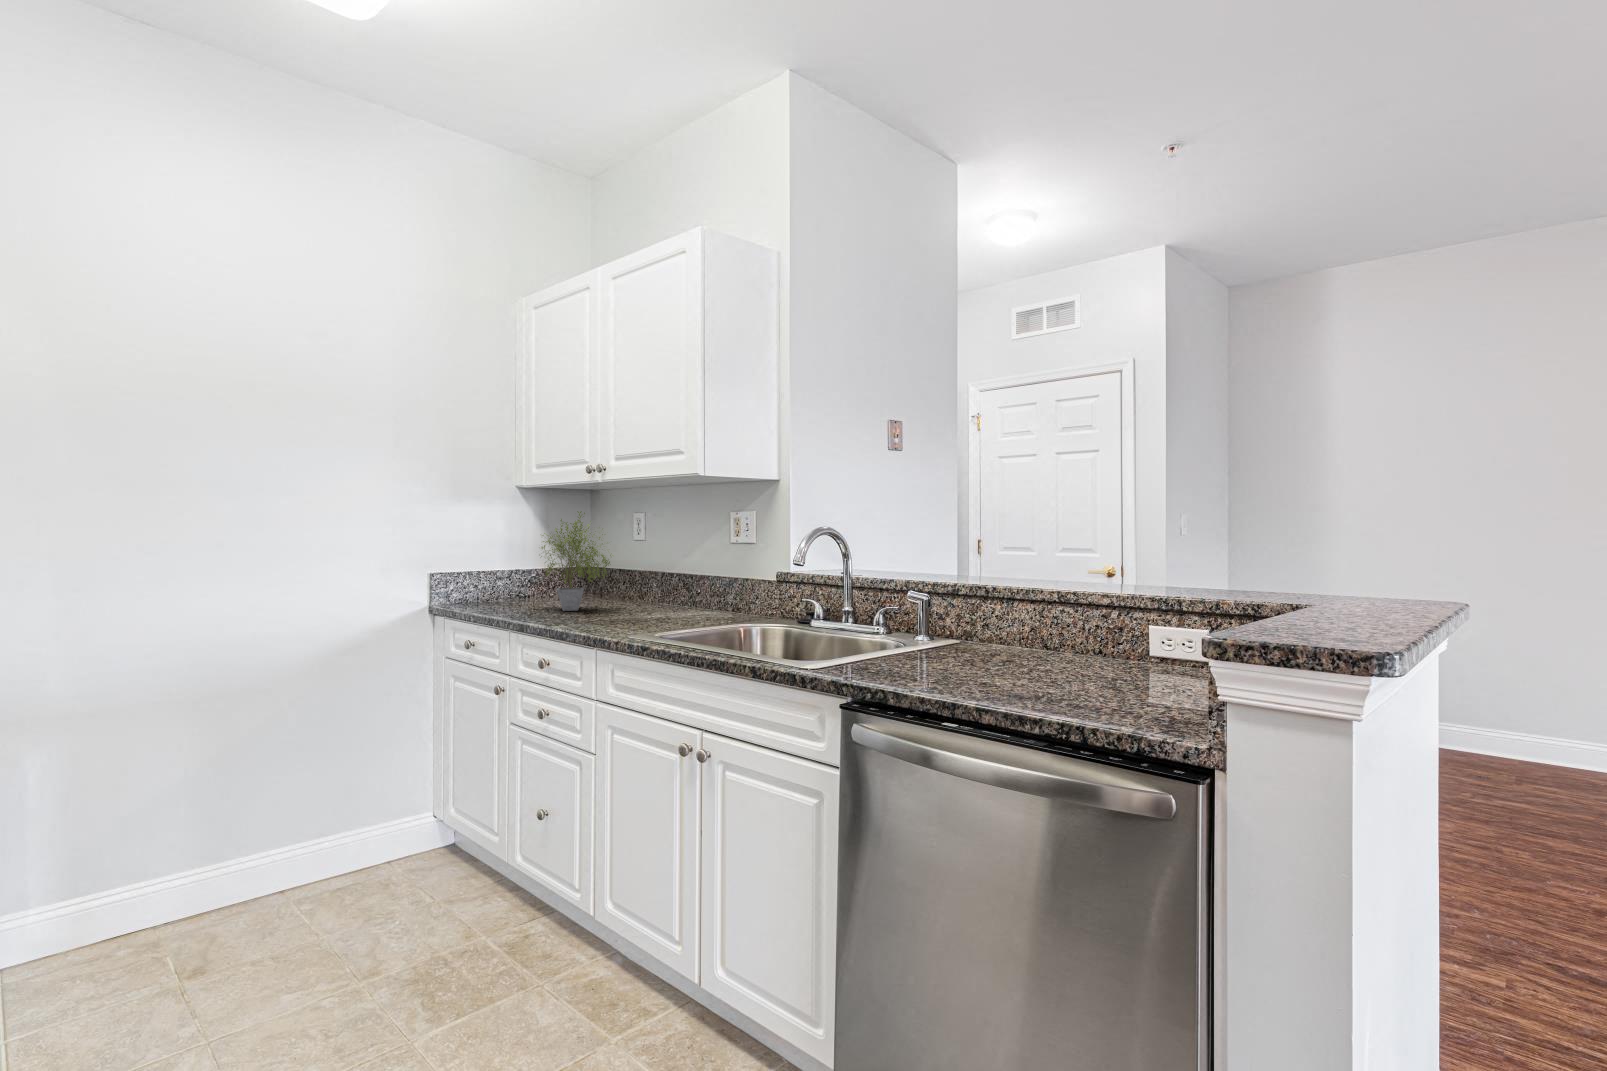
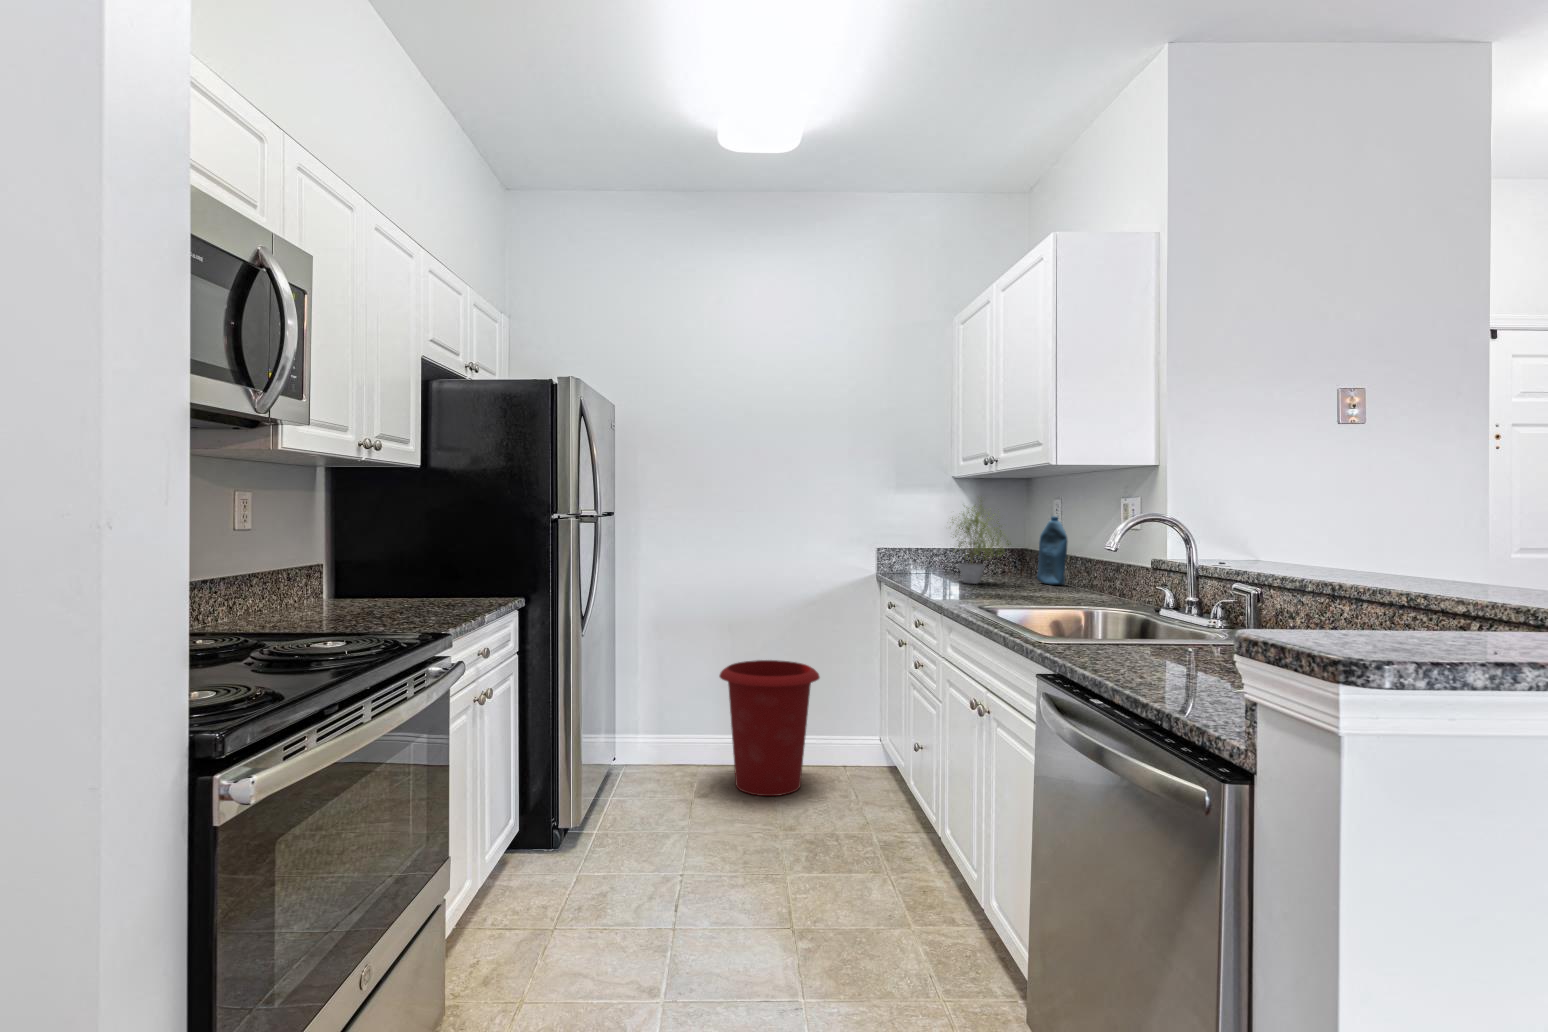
bottle: none [628,532,663,605] -> present [1037,516,1067,585]
waste bin: none [204,737,372,939] -> present [720,660,820,796]

